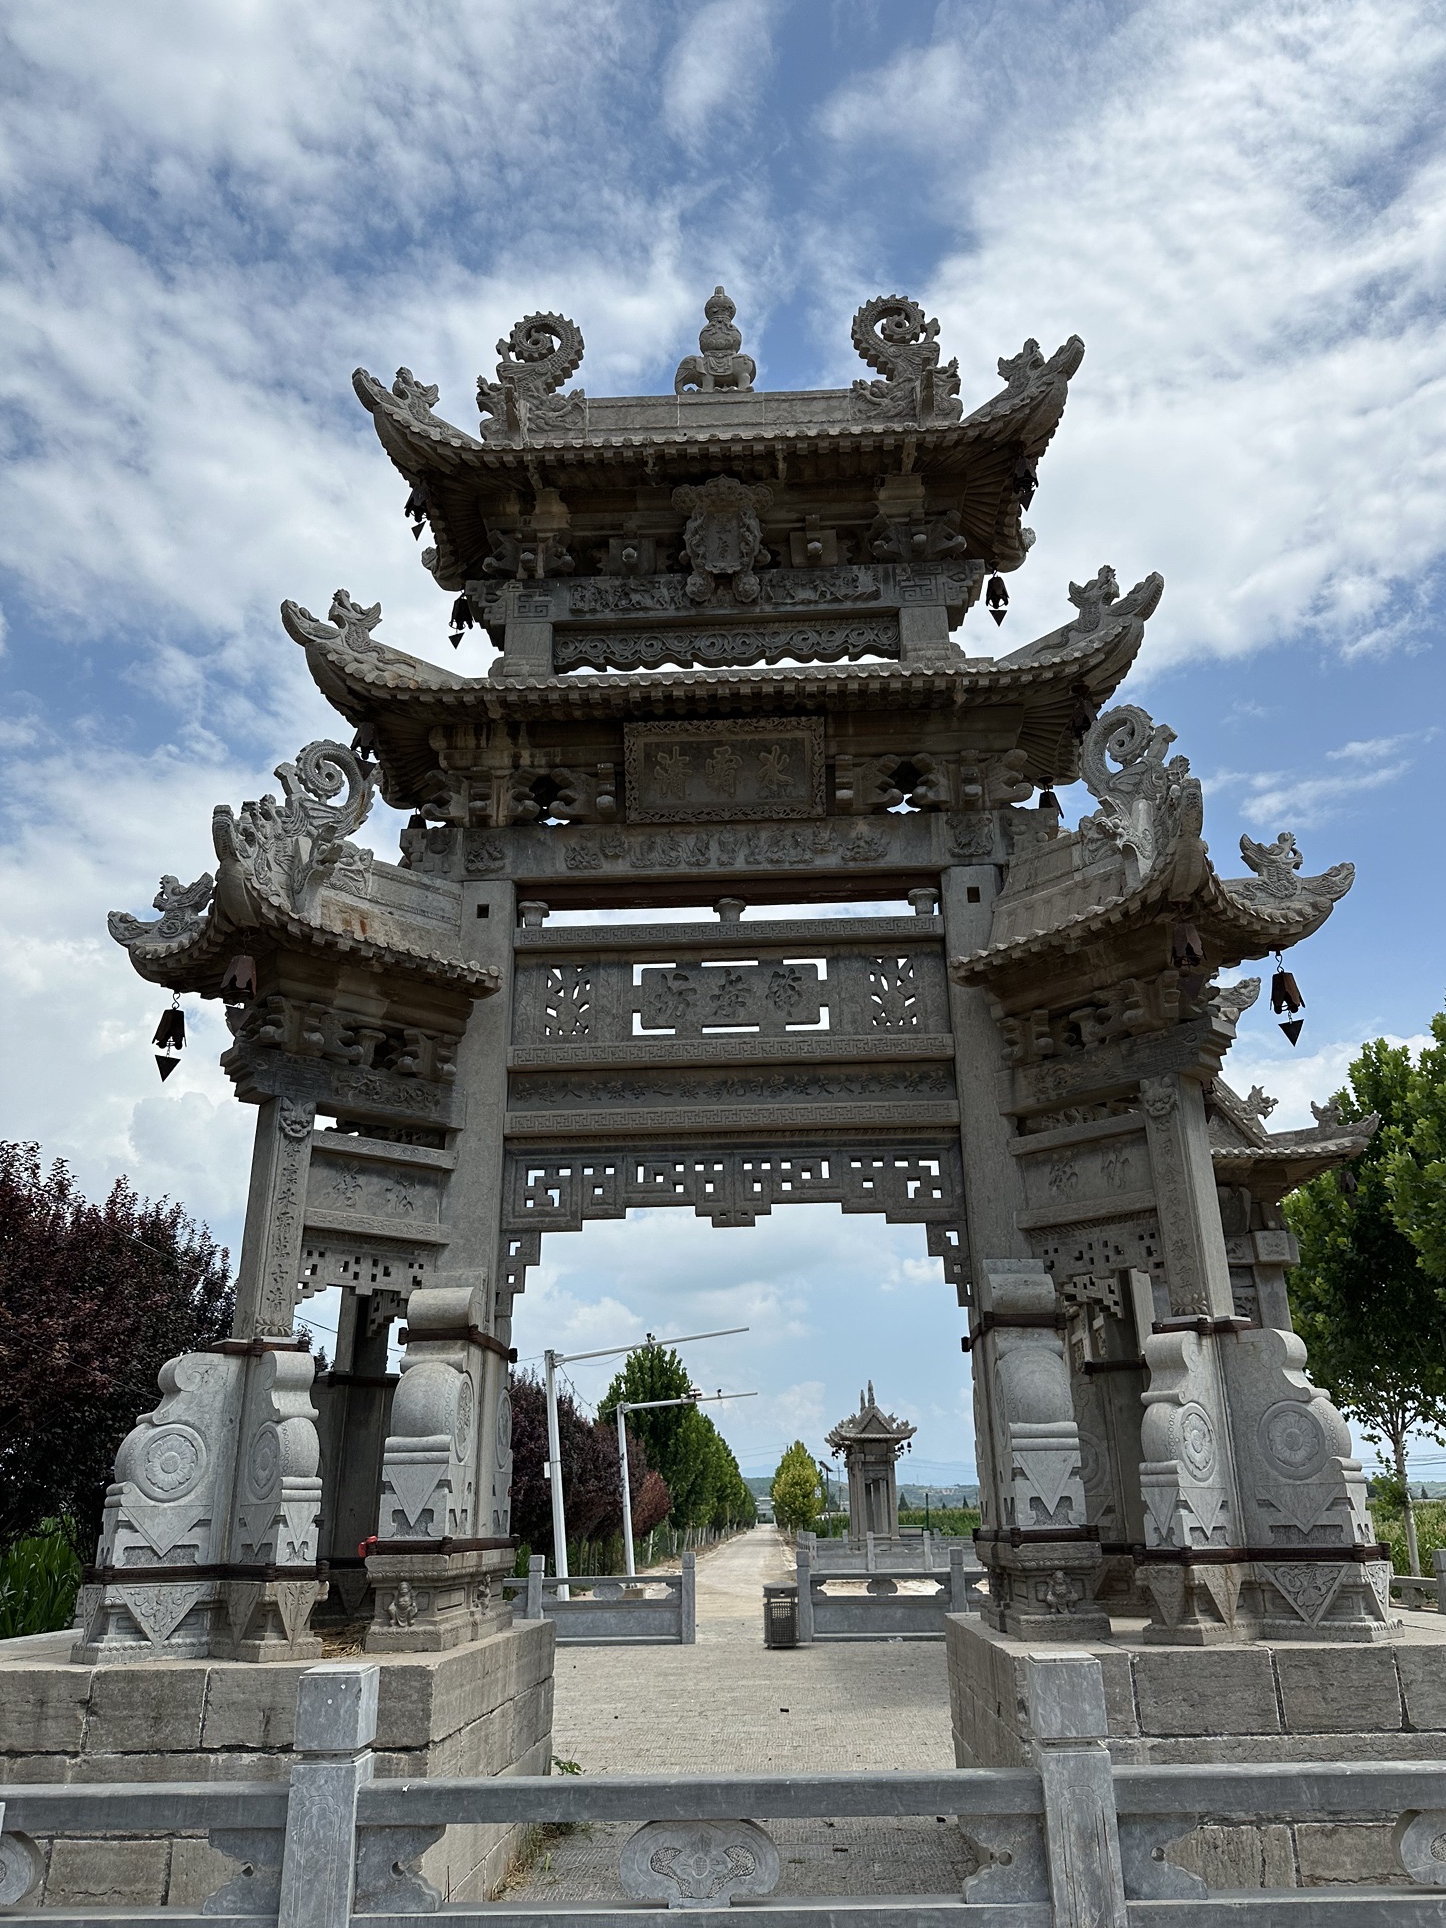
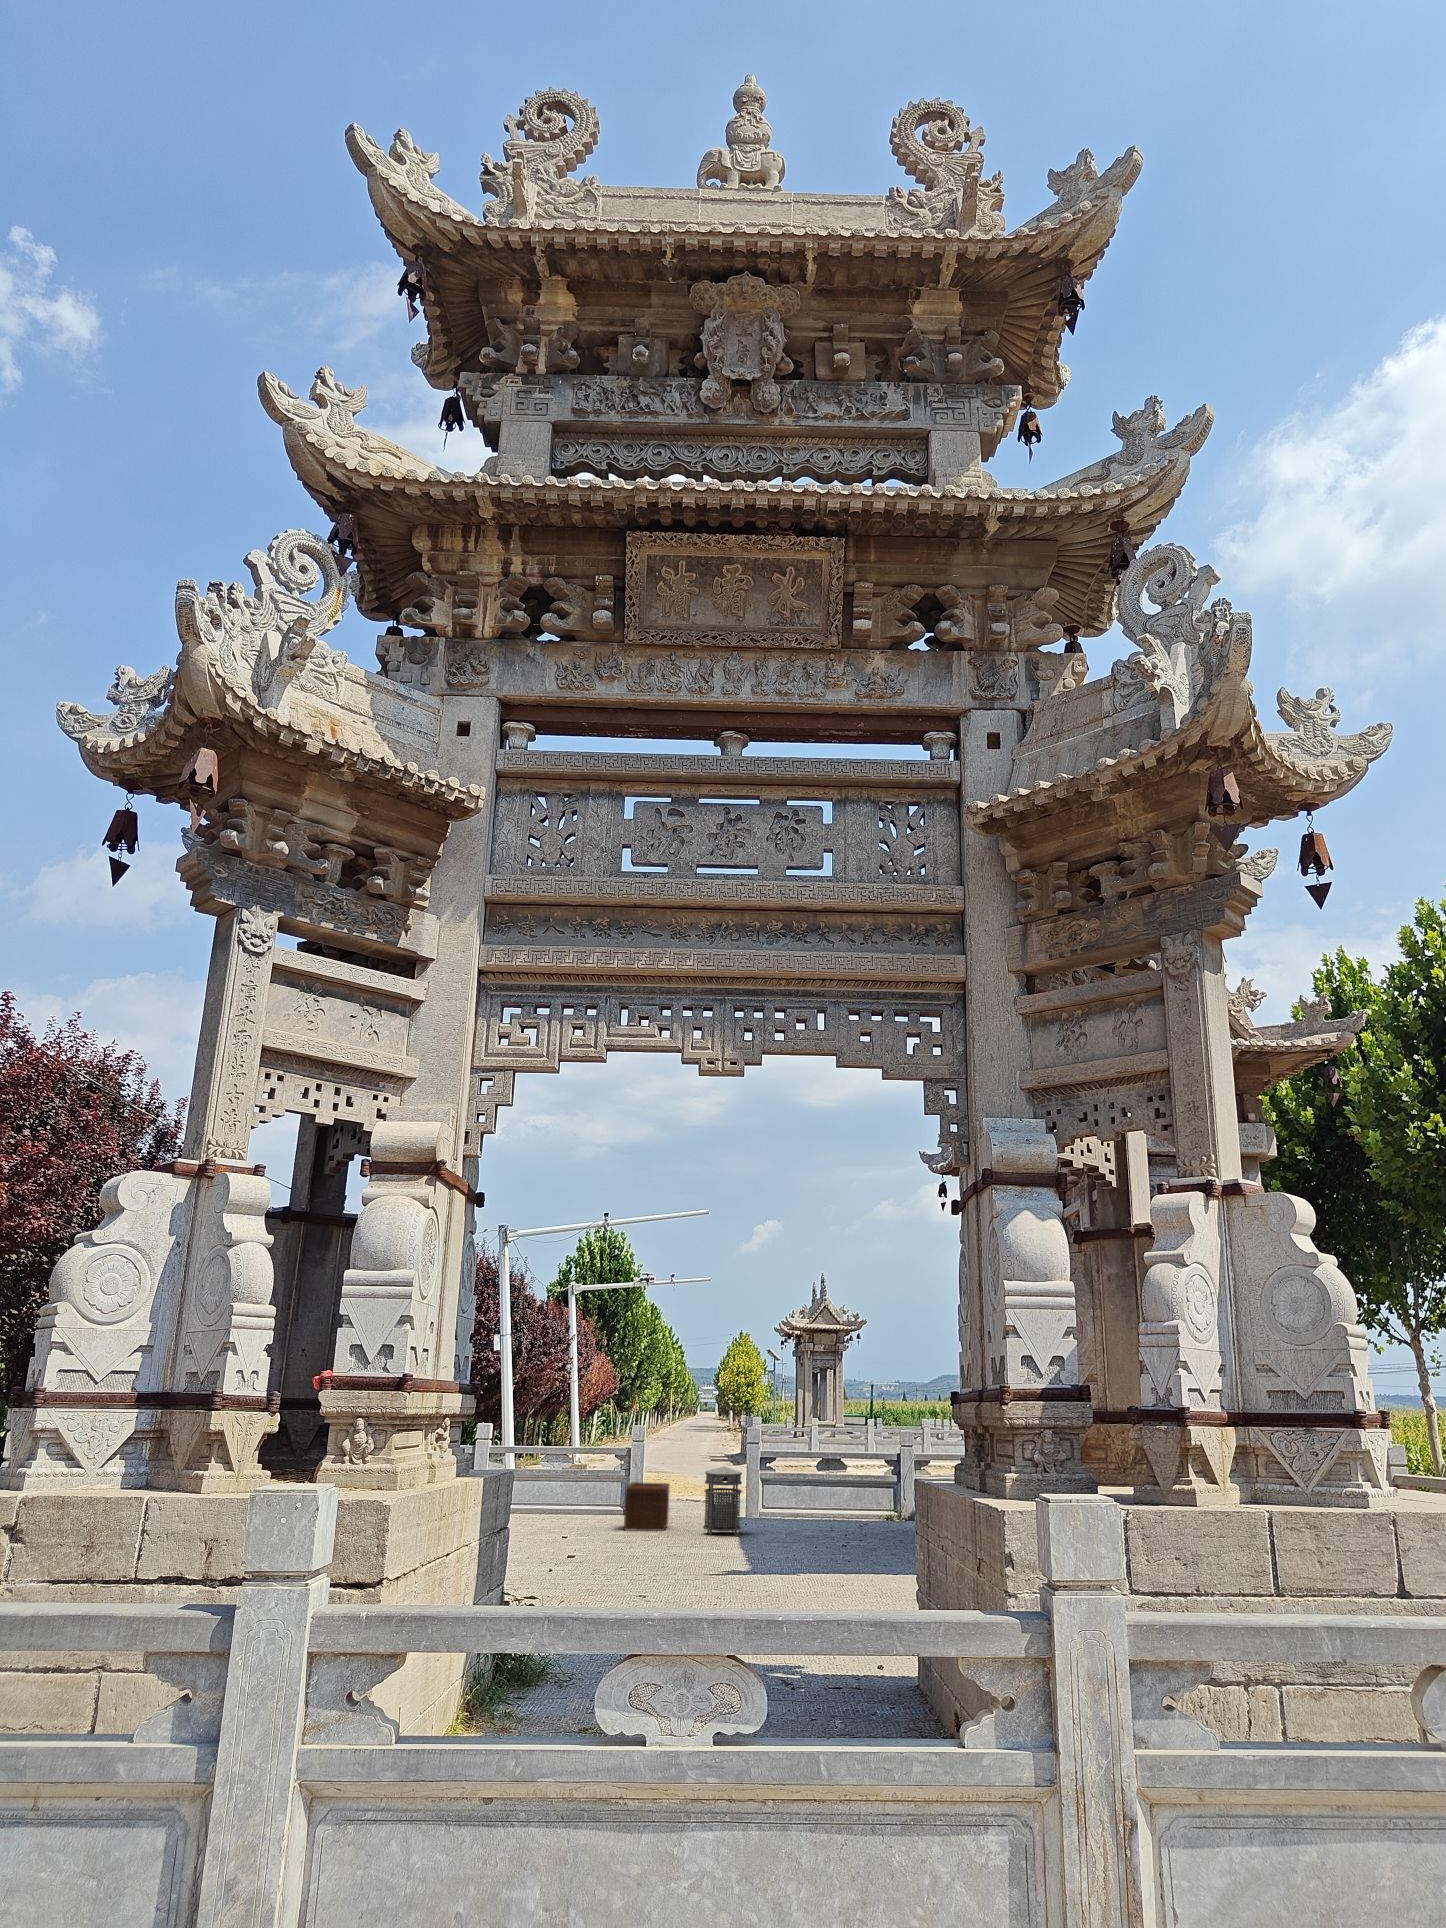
wooden crate: none [686,1597,730,1647] -> present [624,1482,670,1531]

